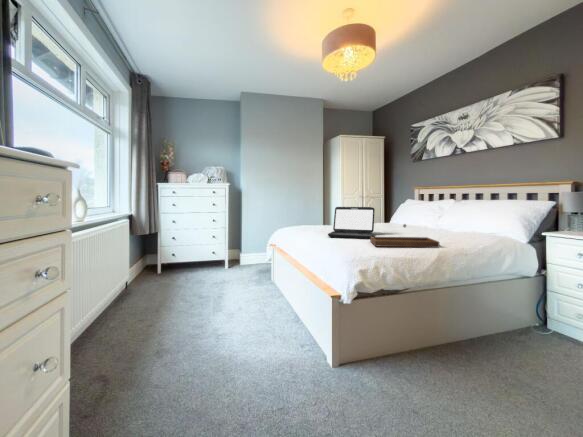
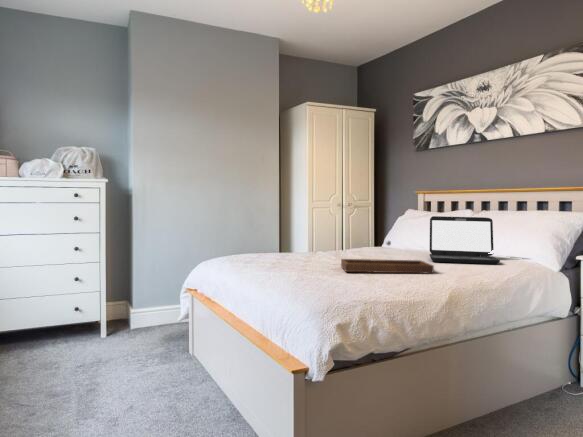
laptop: present [328,207,375,239] -> present [430,216,500,264]

